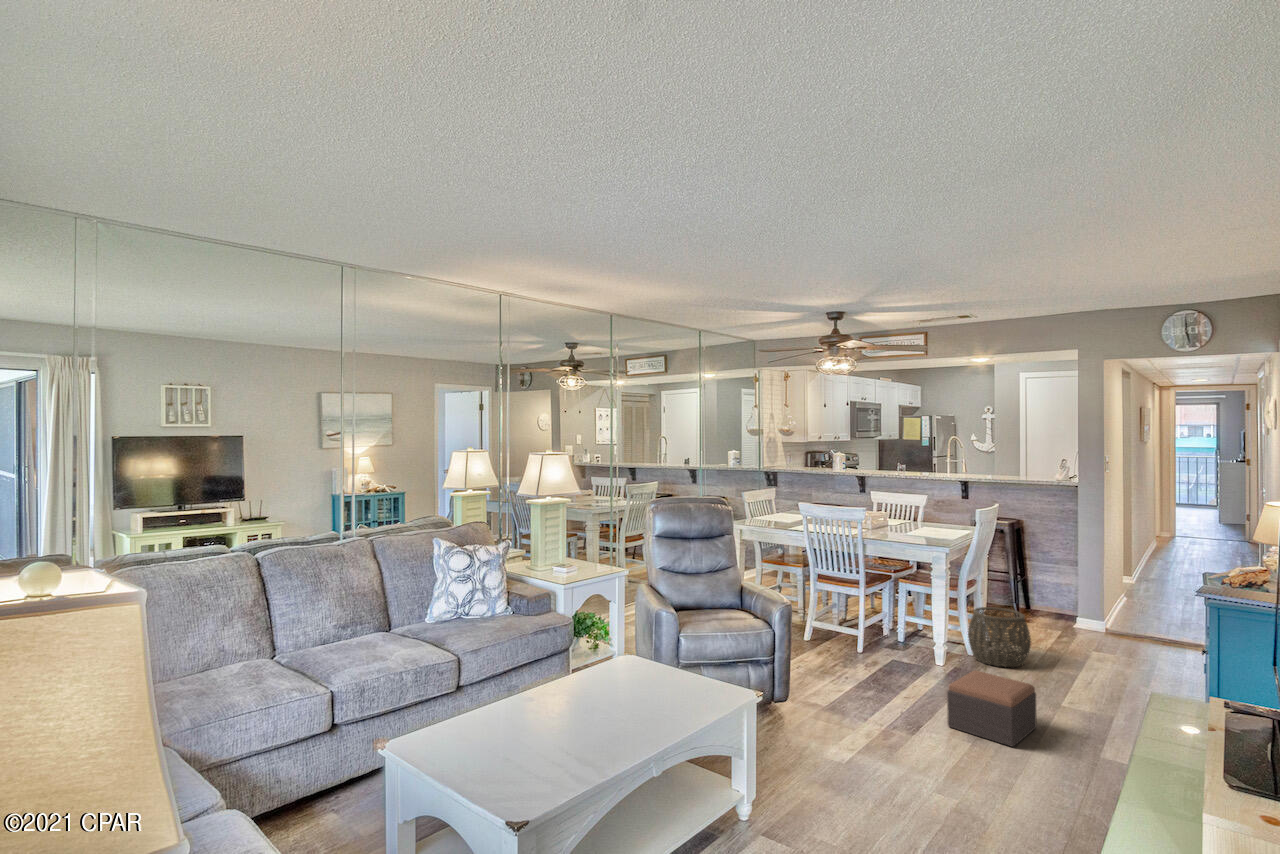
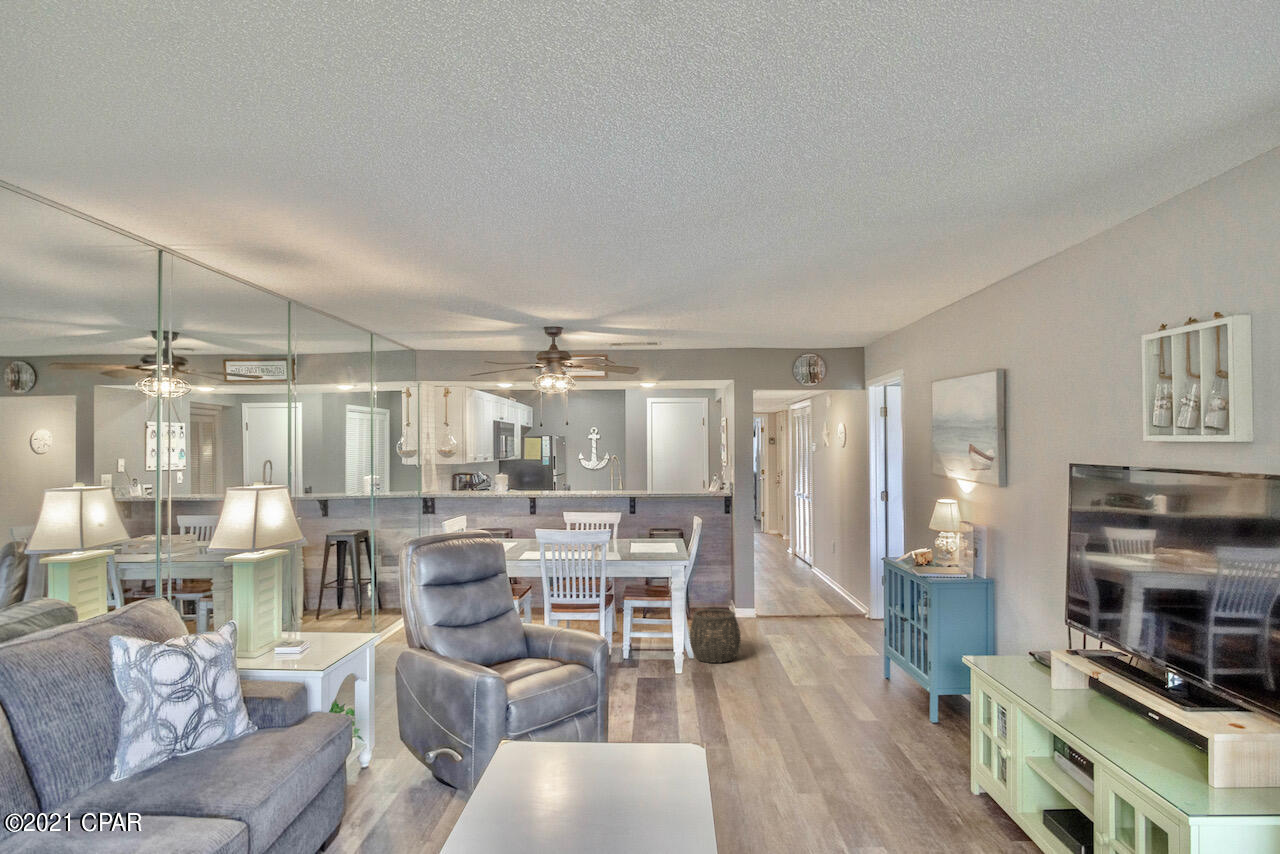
footstool: present [947,670,1037,747] -> none [738,668,798,728]

